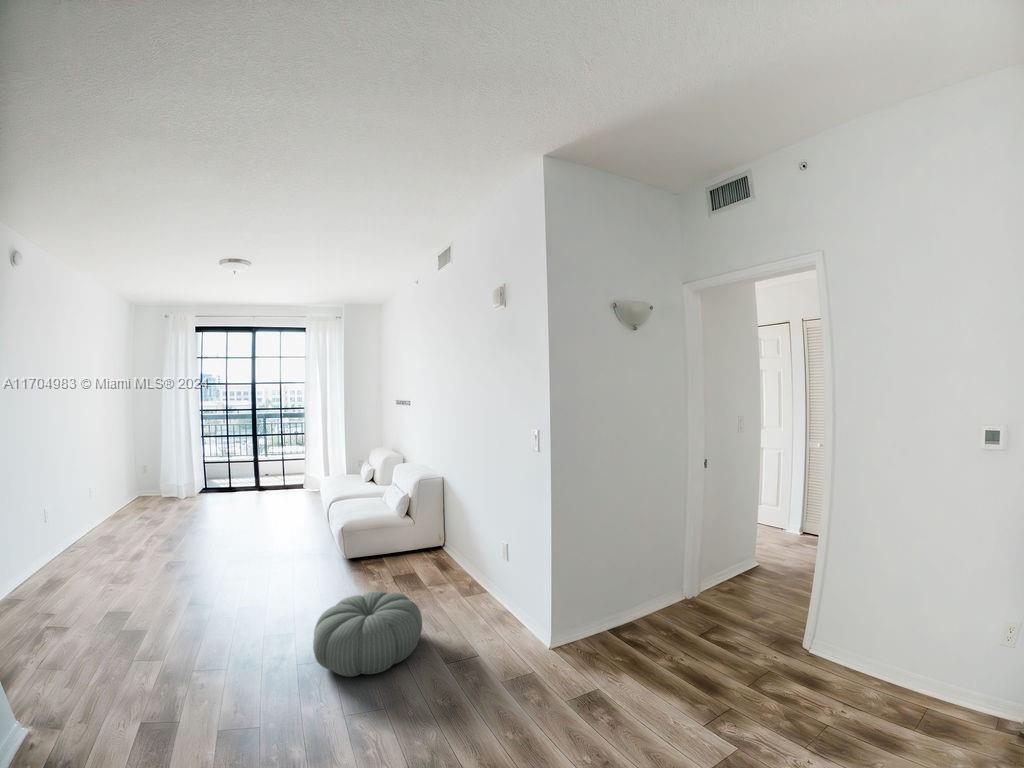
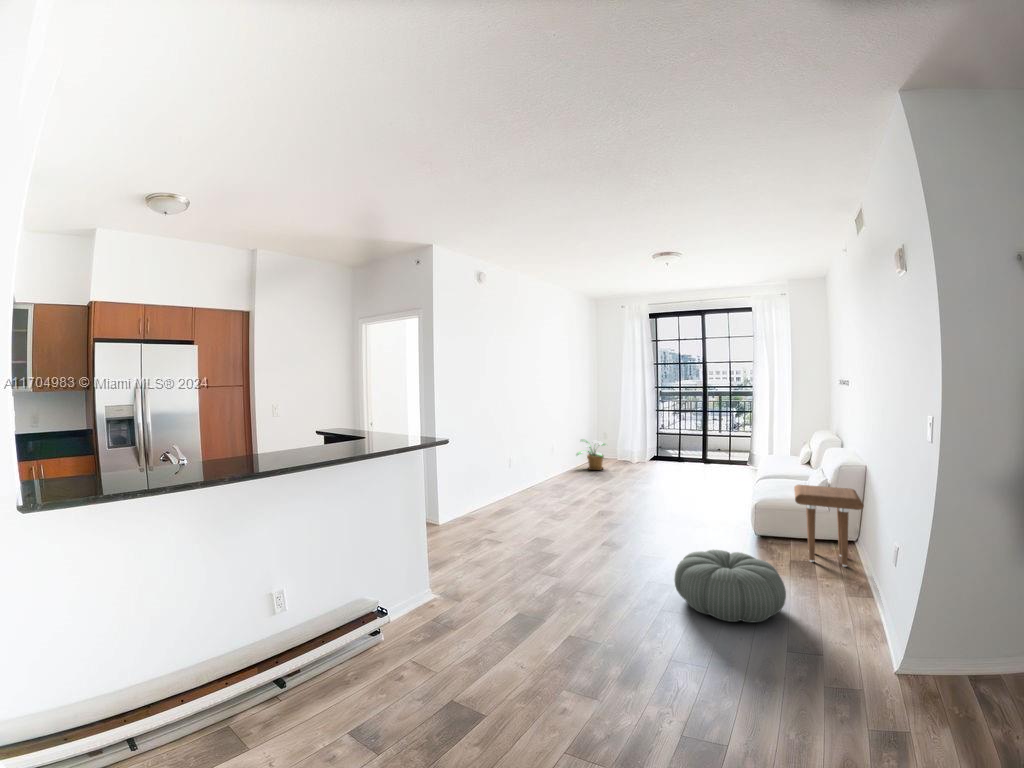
potted plant: none [73,491,130,532] -> present [577,440,606,470]
side table: none [387,499,447,573] -> present [794,485,864,567]

